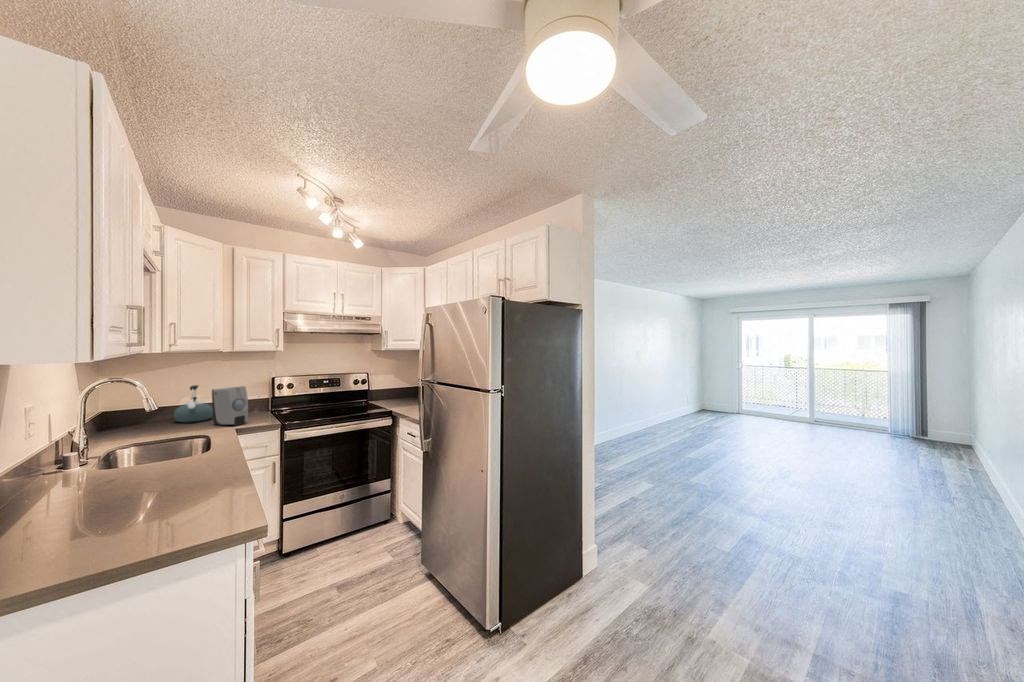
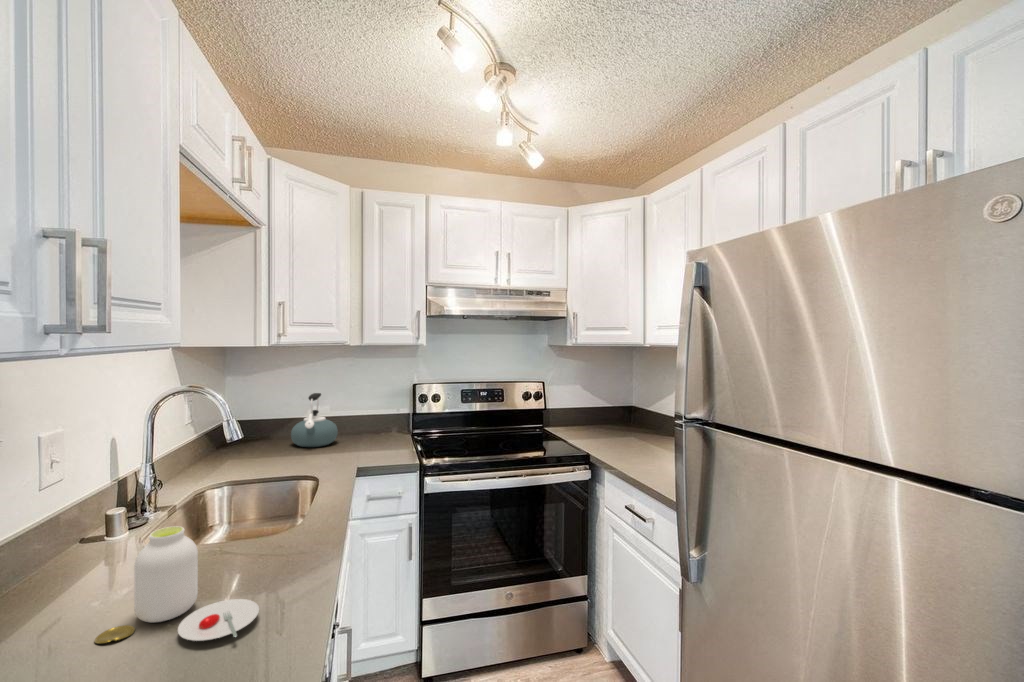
soap dispenser: present [212,386,248,426] -> none [331,400,377,461]
jar: none [112,441,205,494] -> present [95,526,259,643]

